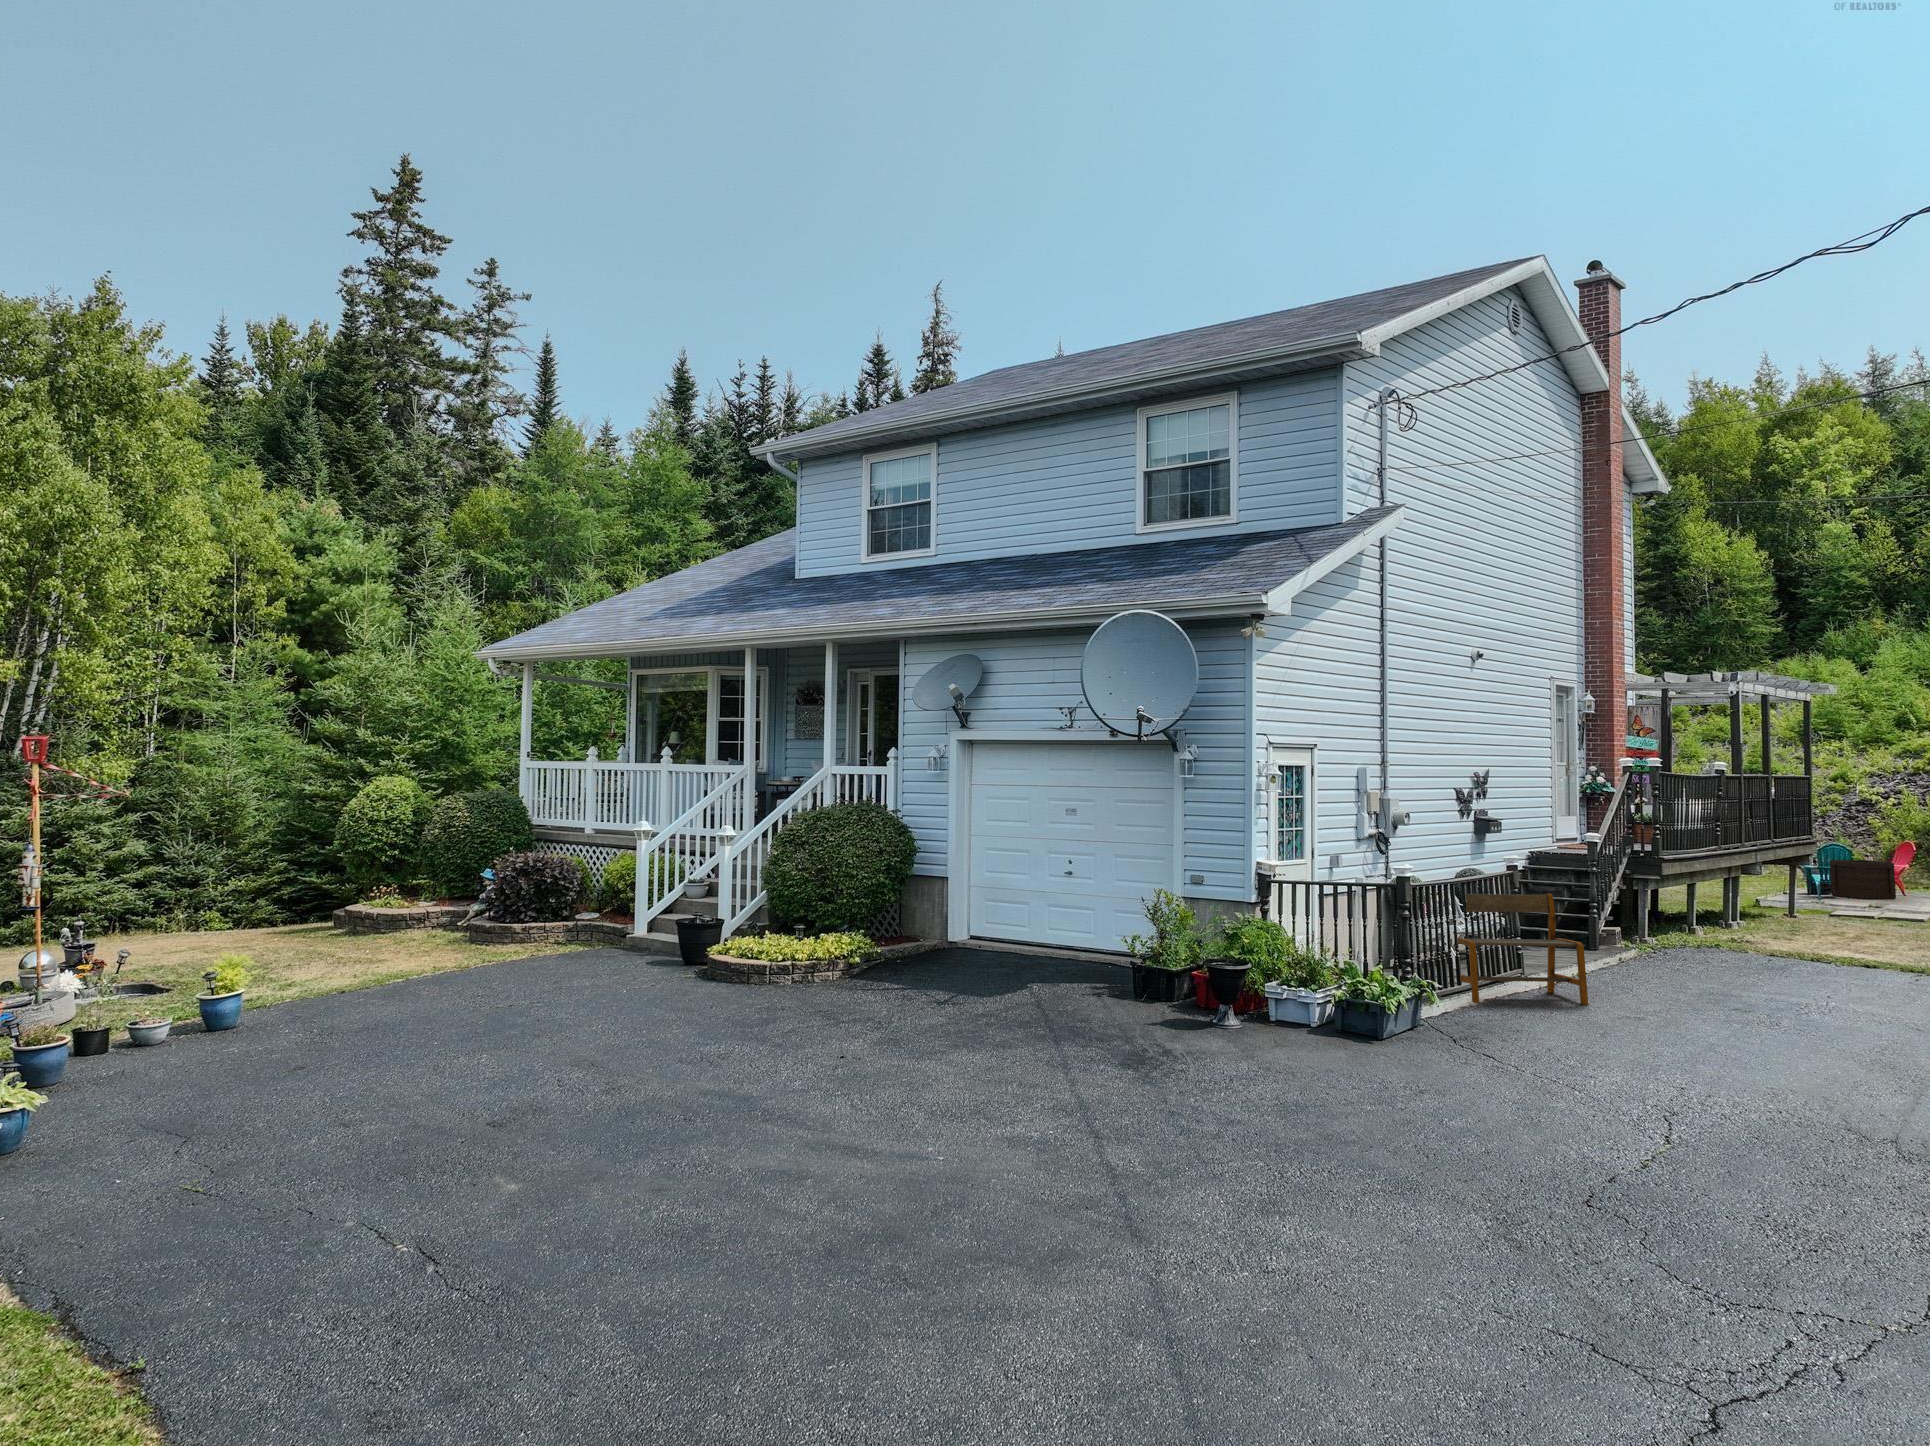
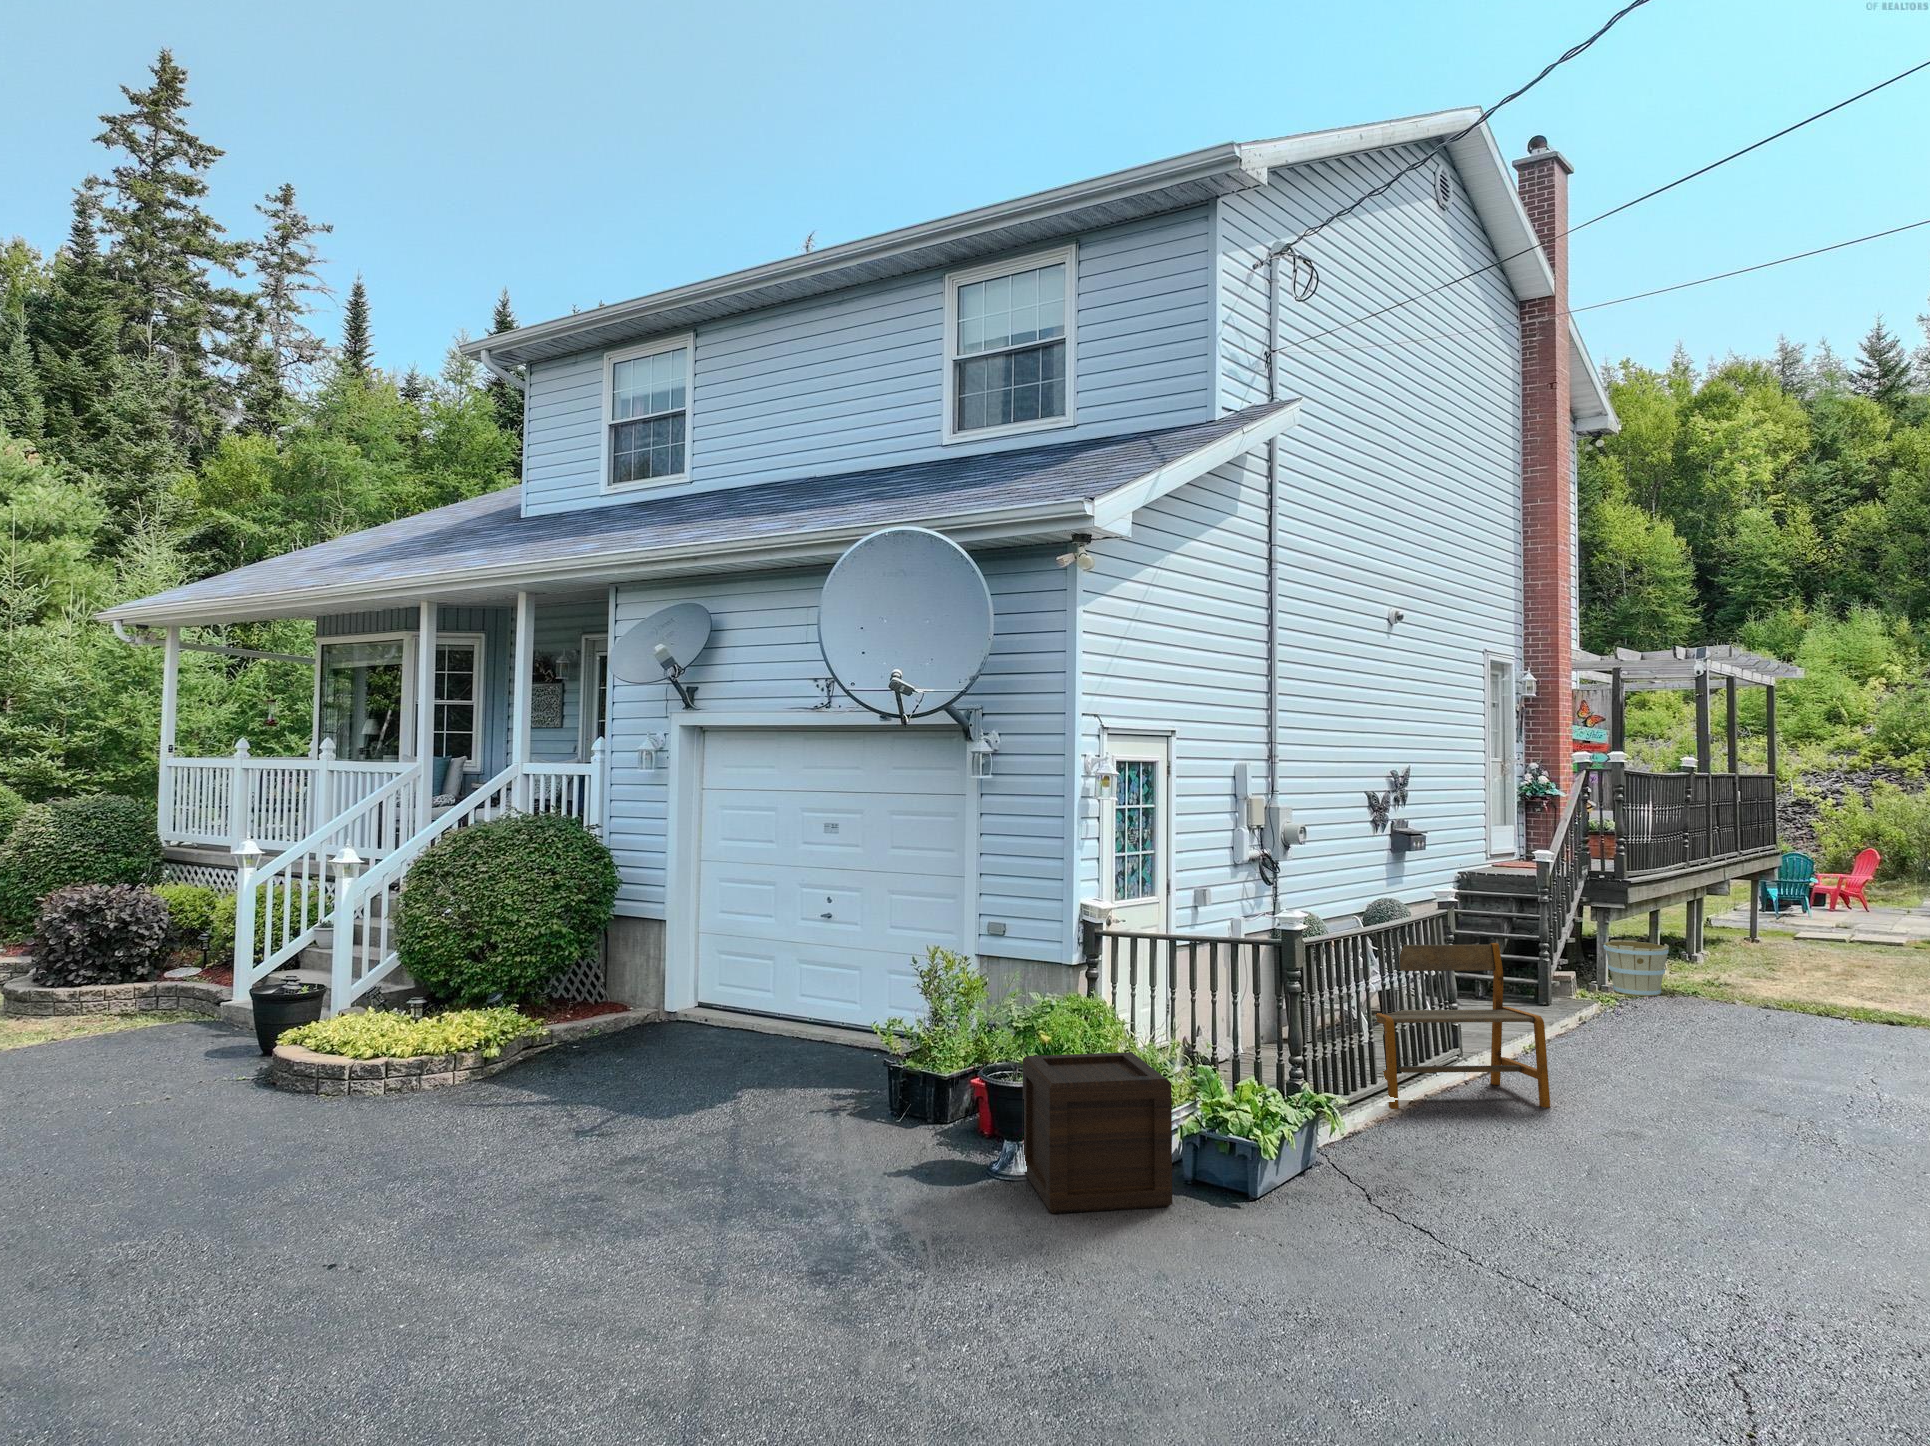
wooden crate: present [1830,860,1896,899] -> present [1023,1052,1172,1213]
wooden bucket: none [1649,904,1702,947] -> present [1603,940,1669,996]

